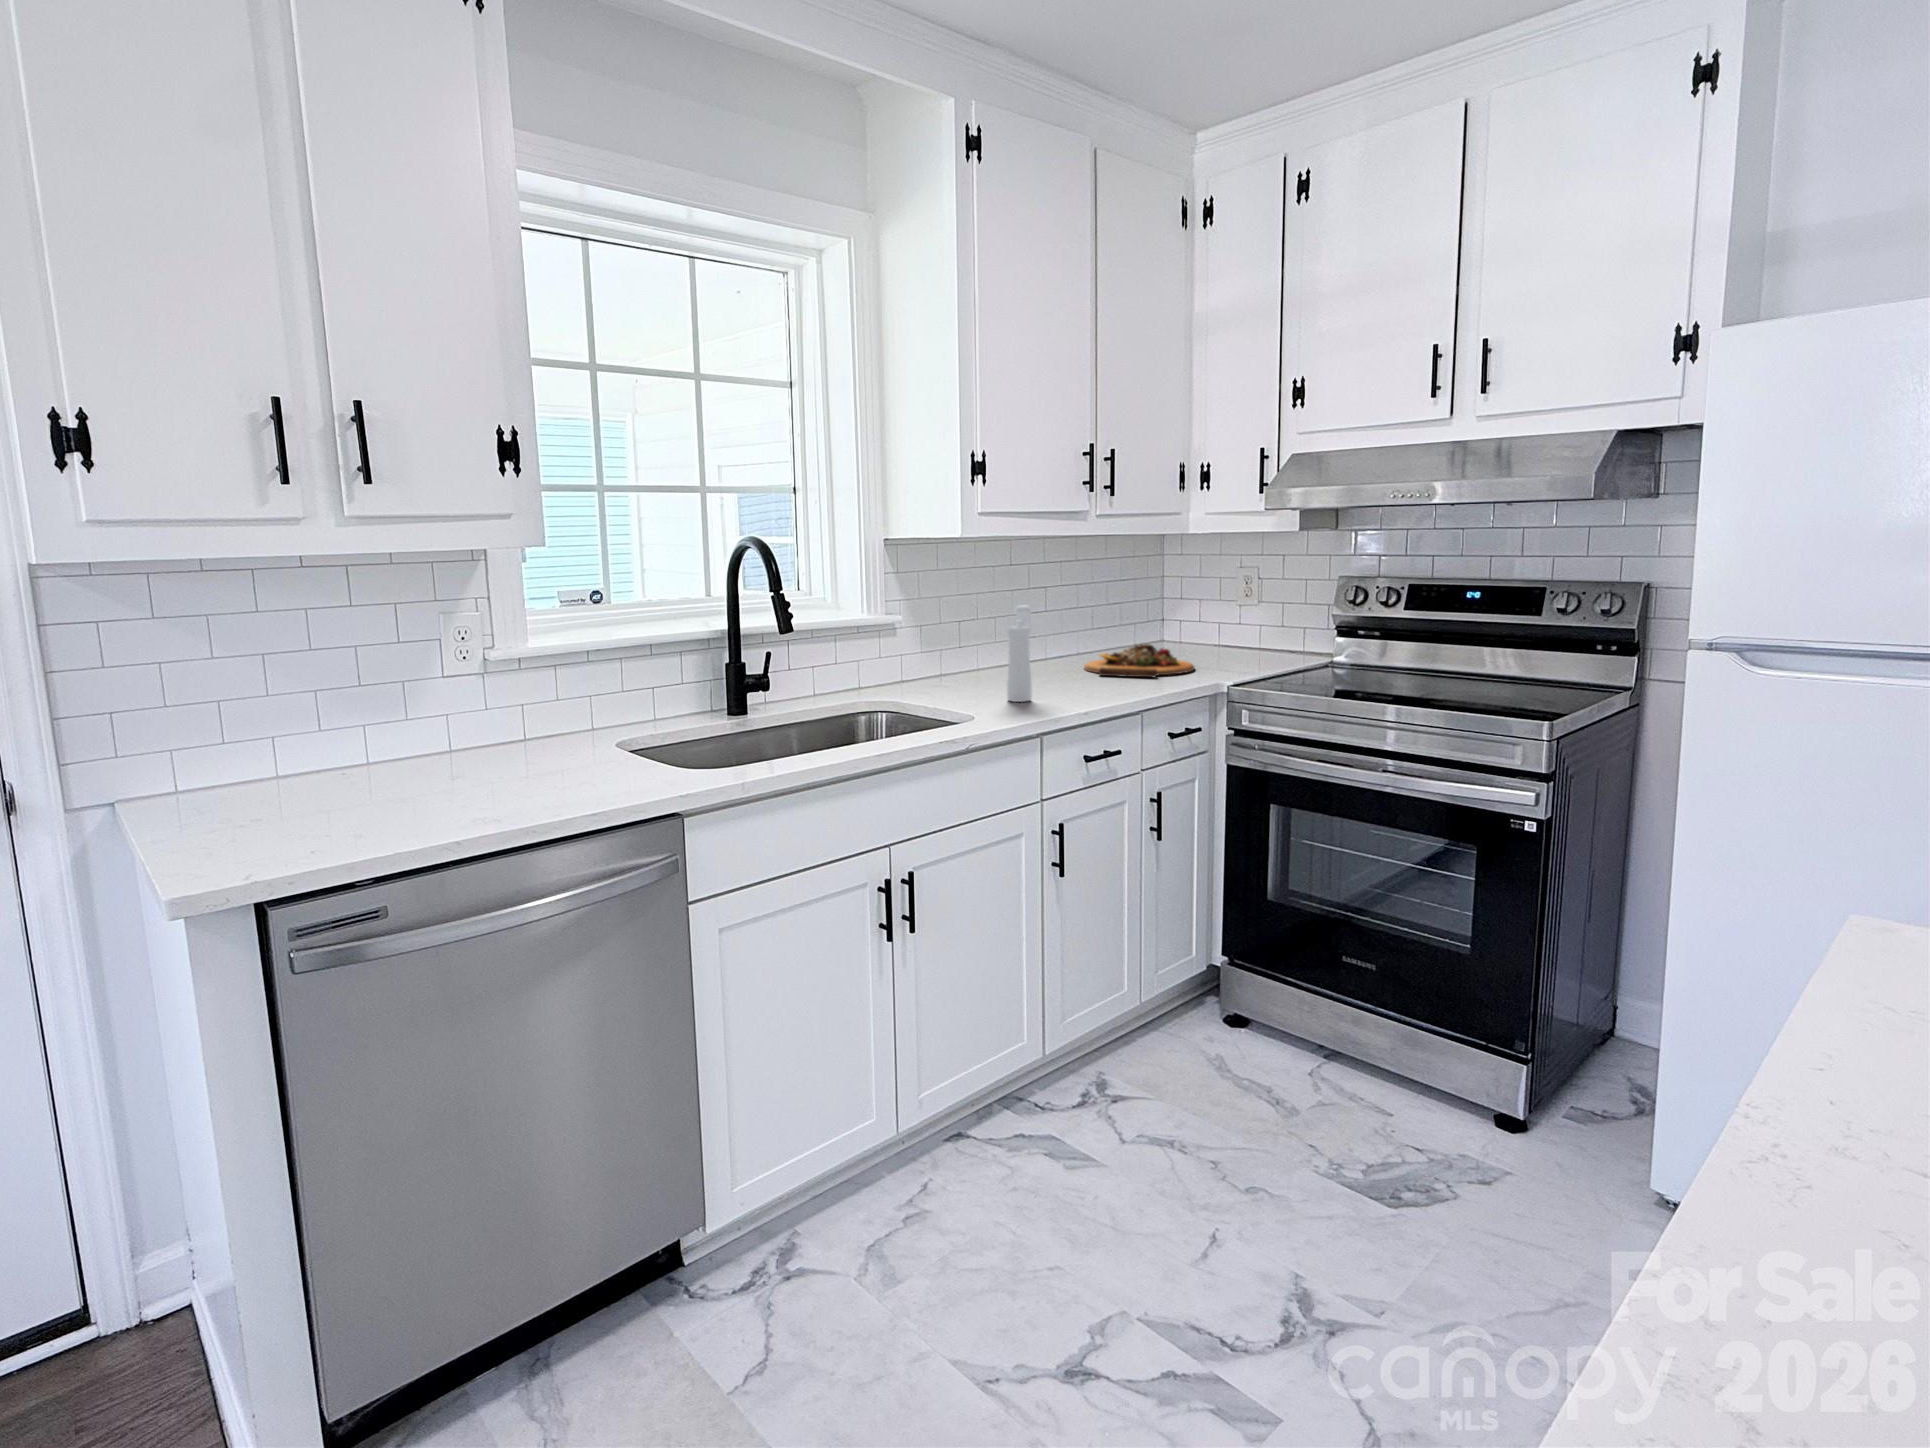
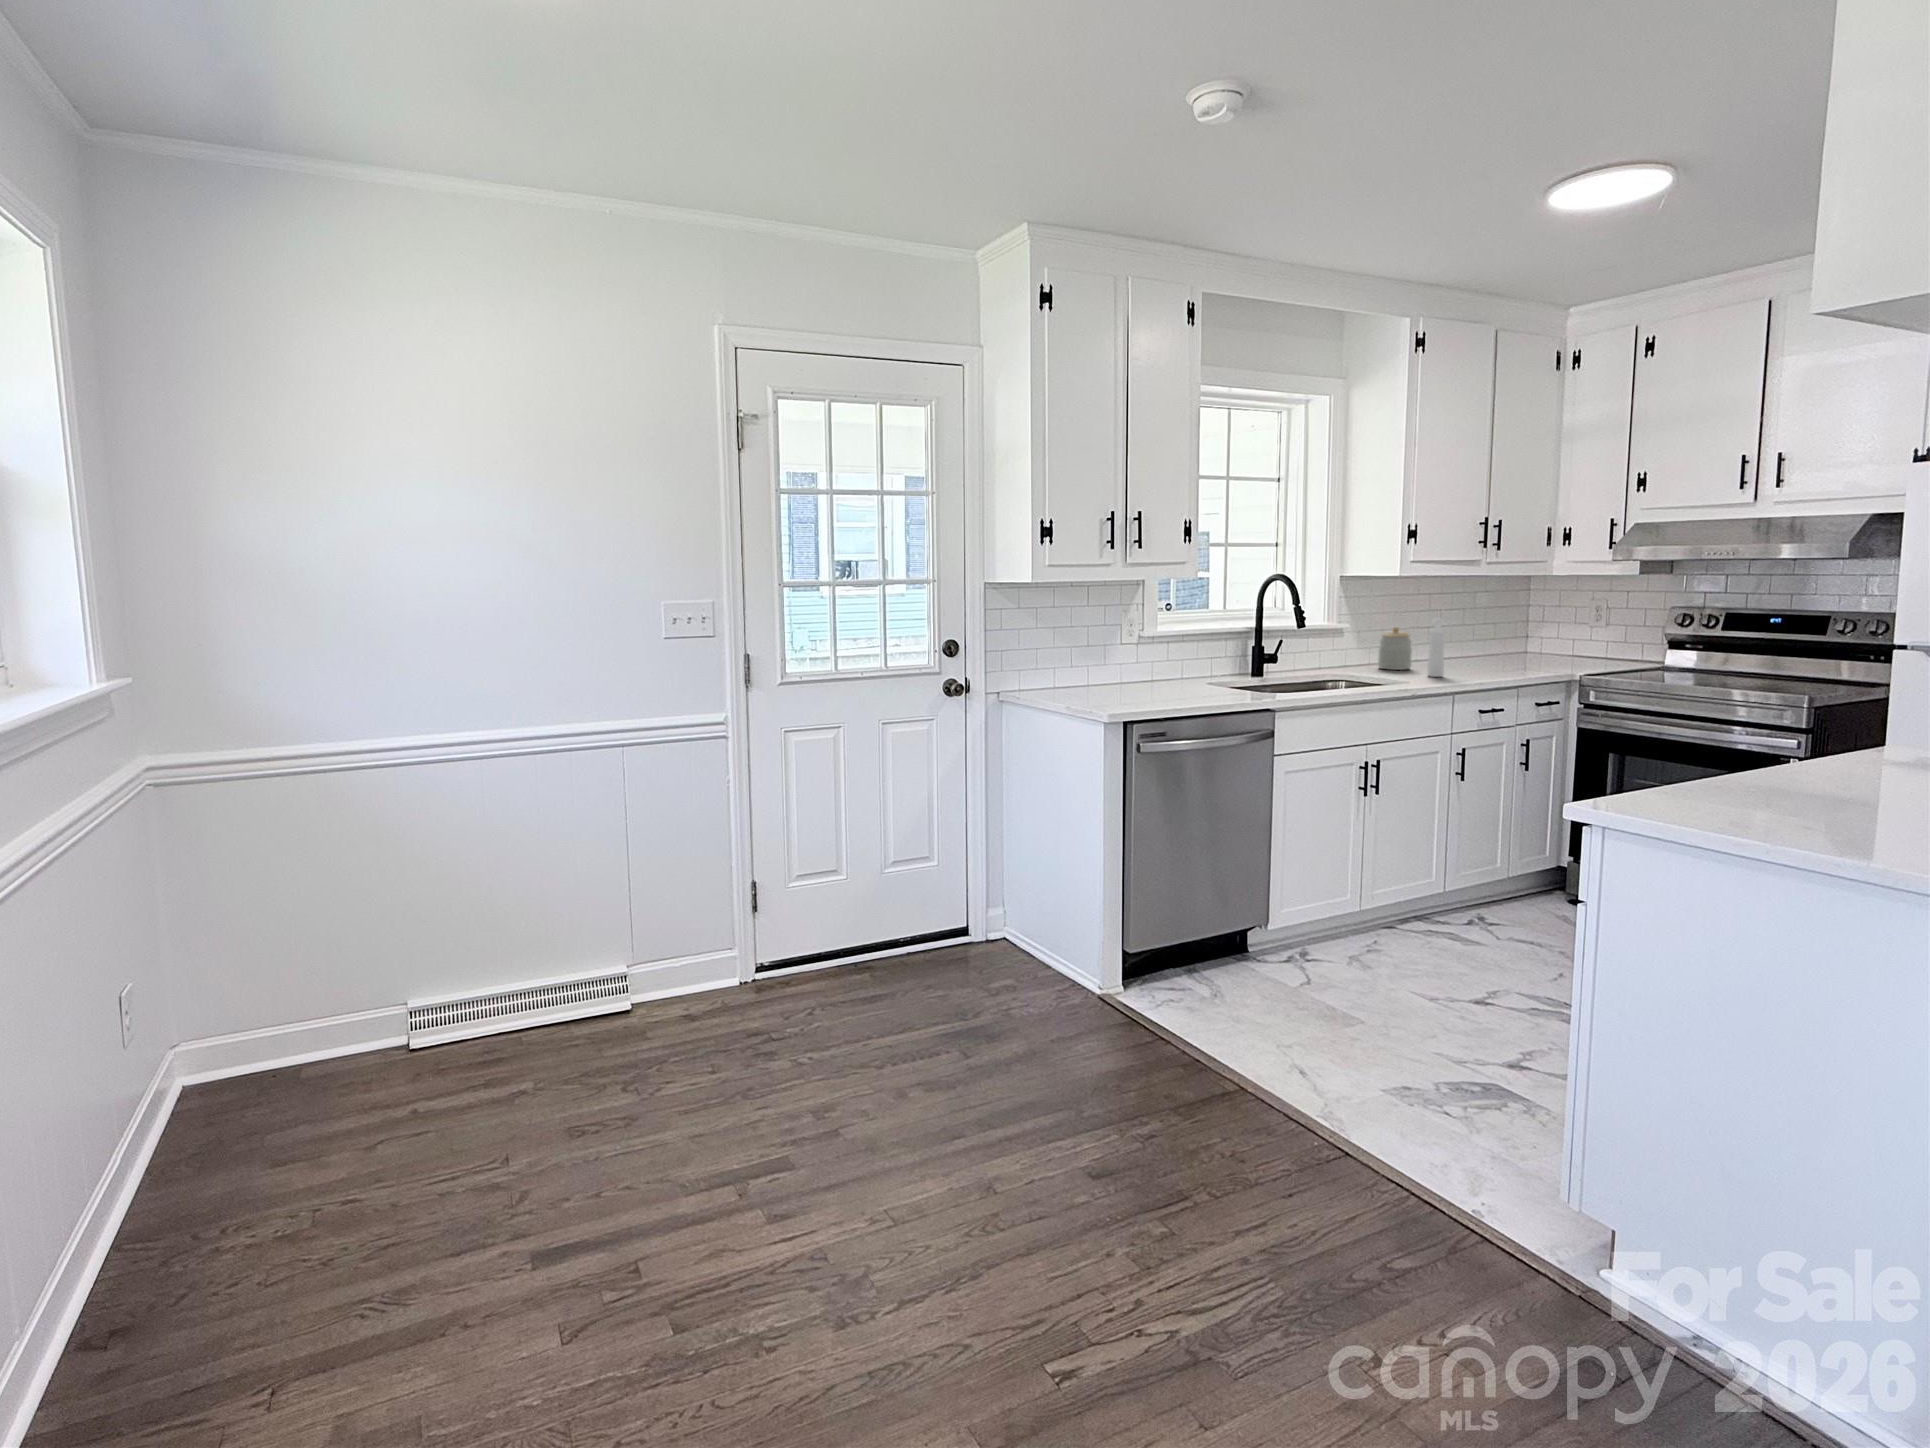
jar: none [944,618,993,687] -> present [1378,627,1412,670]
cutting board: present [1084,644,1194,677] -> none [1471,649,1555,670]

